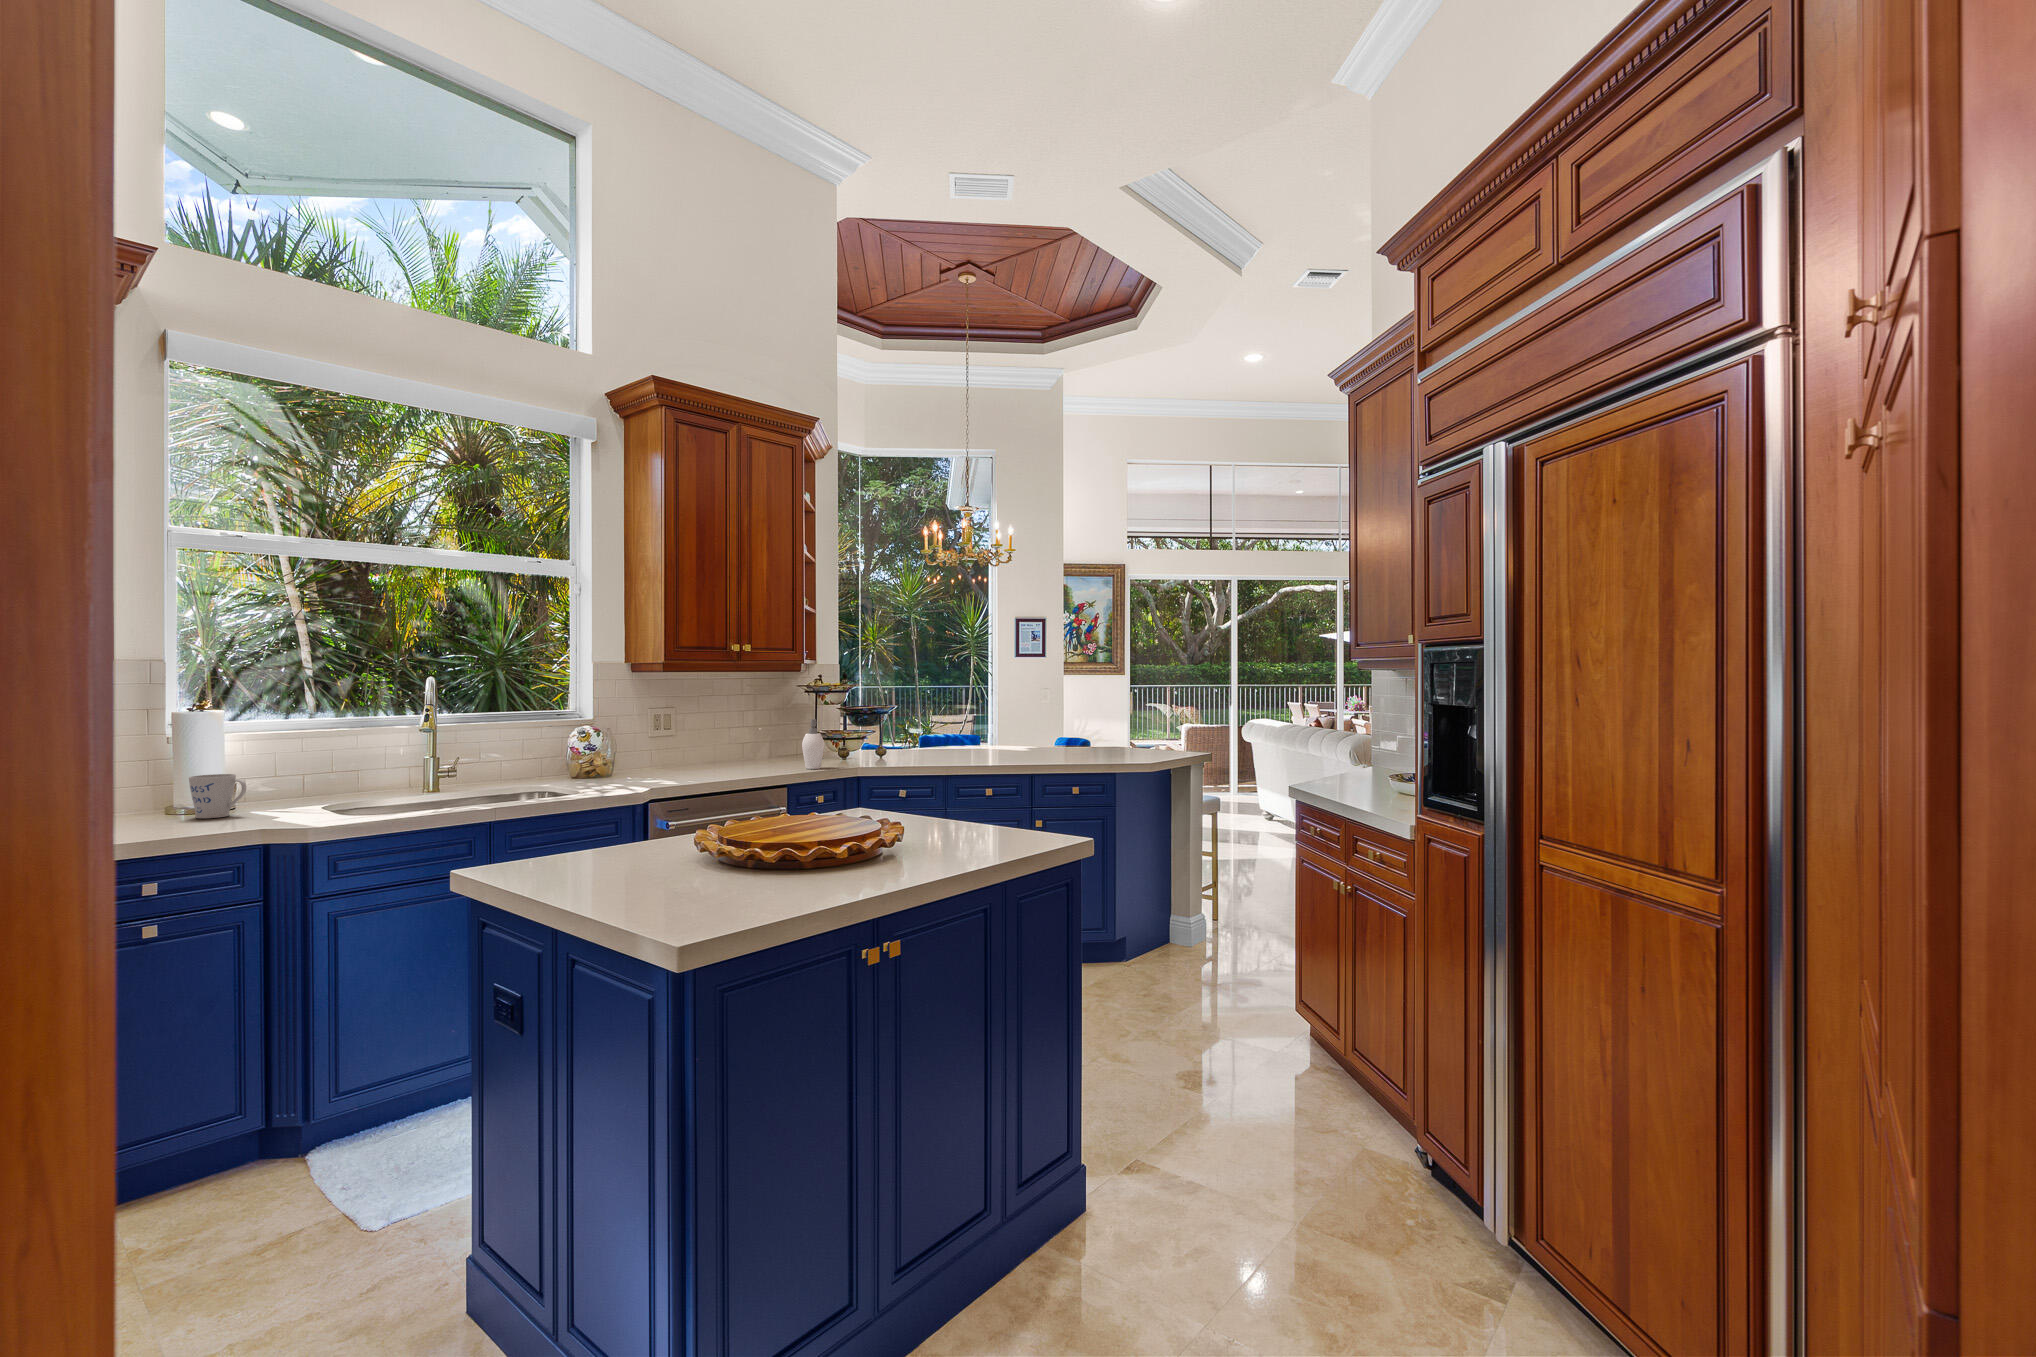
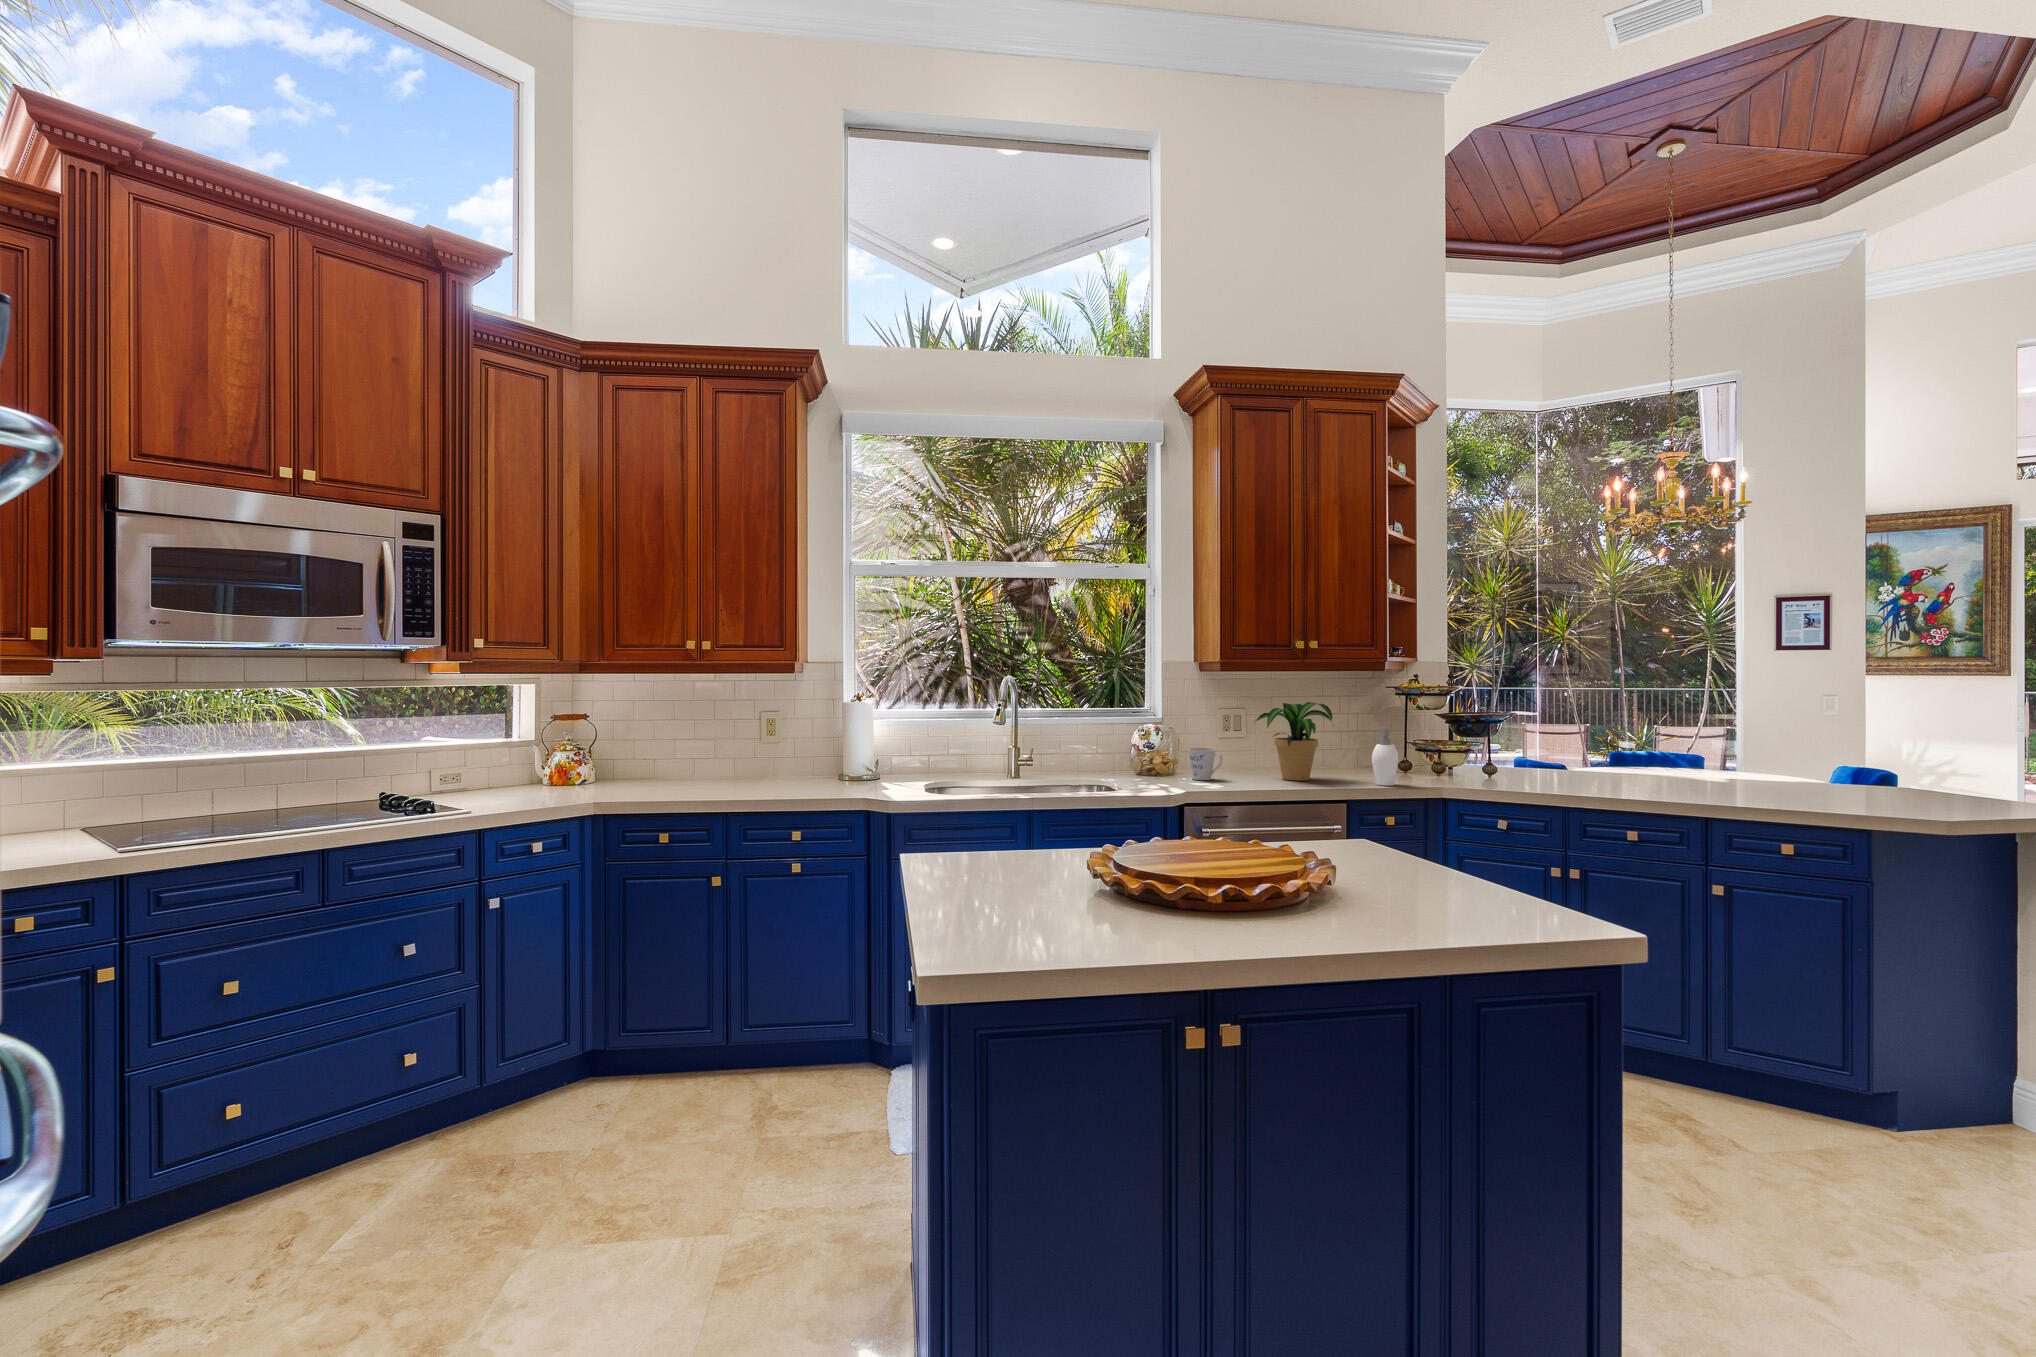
potted plant: none [691,699,768,771] -> present [1255,702,1334,780]
mug: present [189,774,246,818] -> present [1189,748,1223,780]

